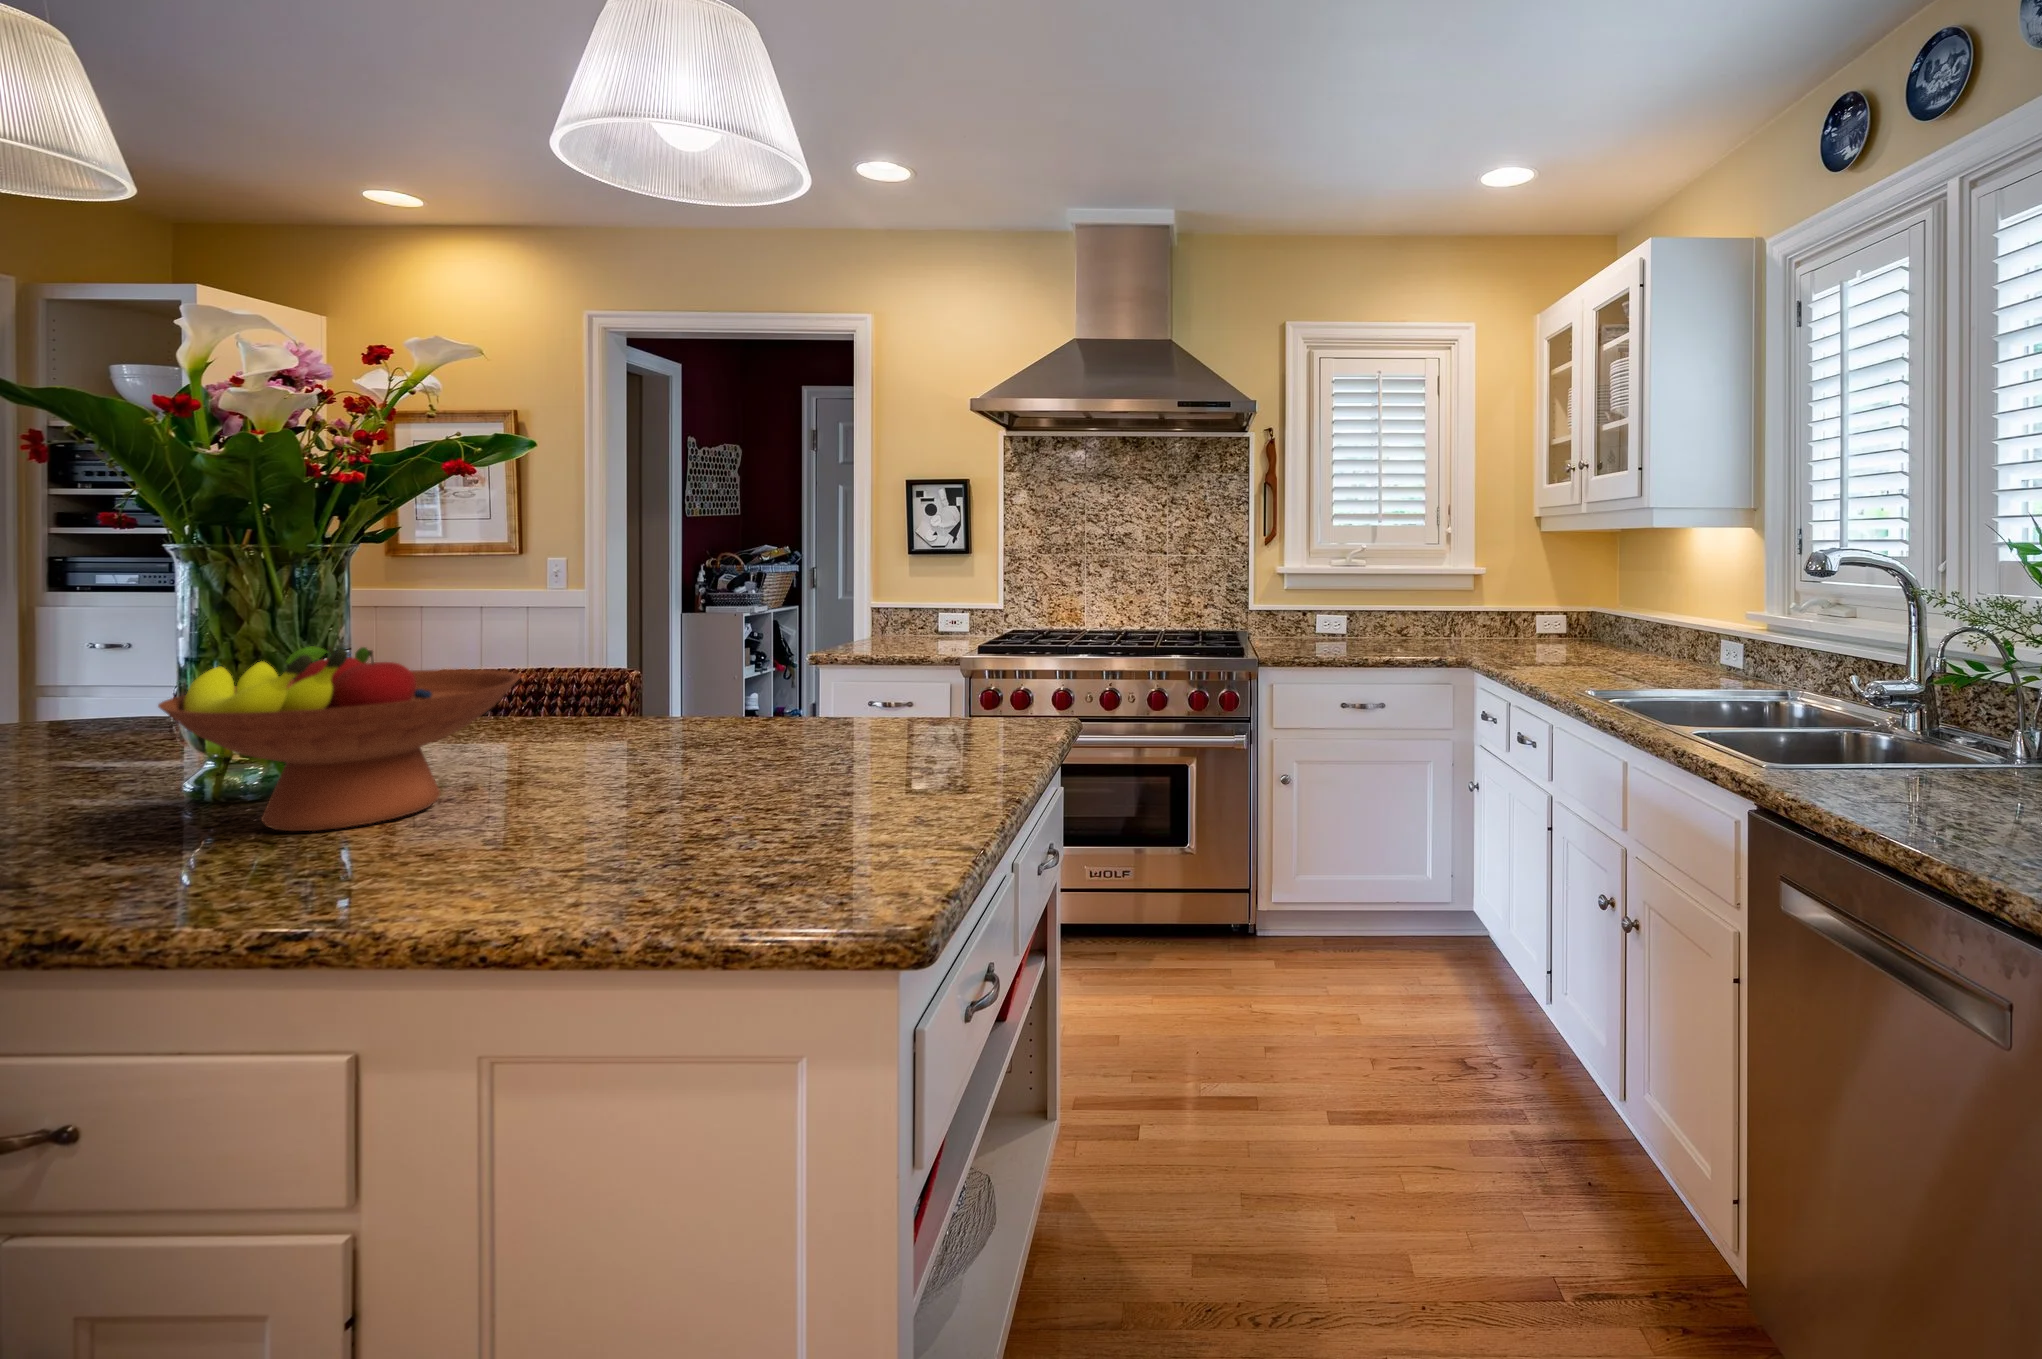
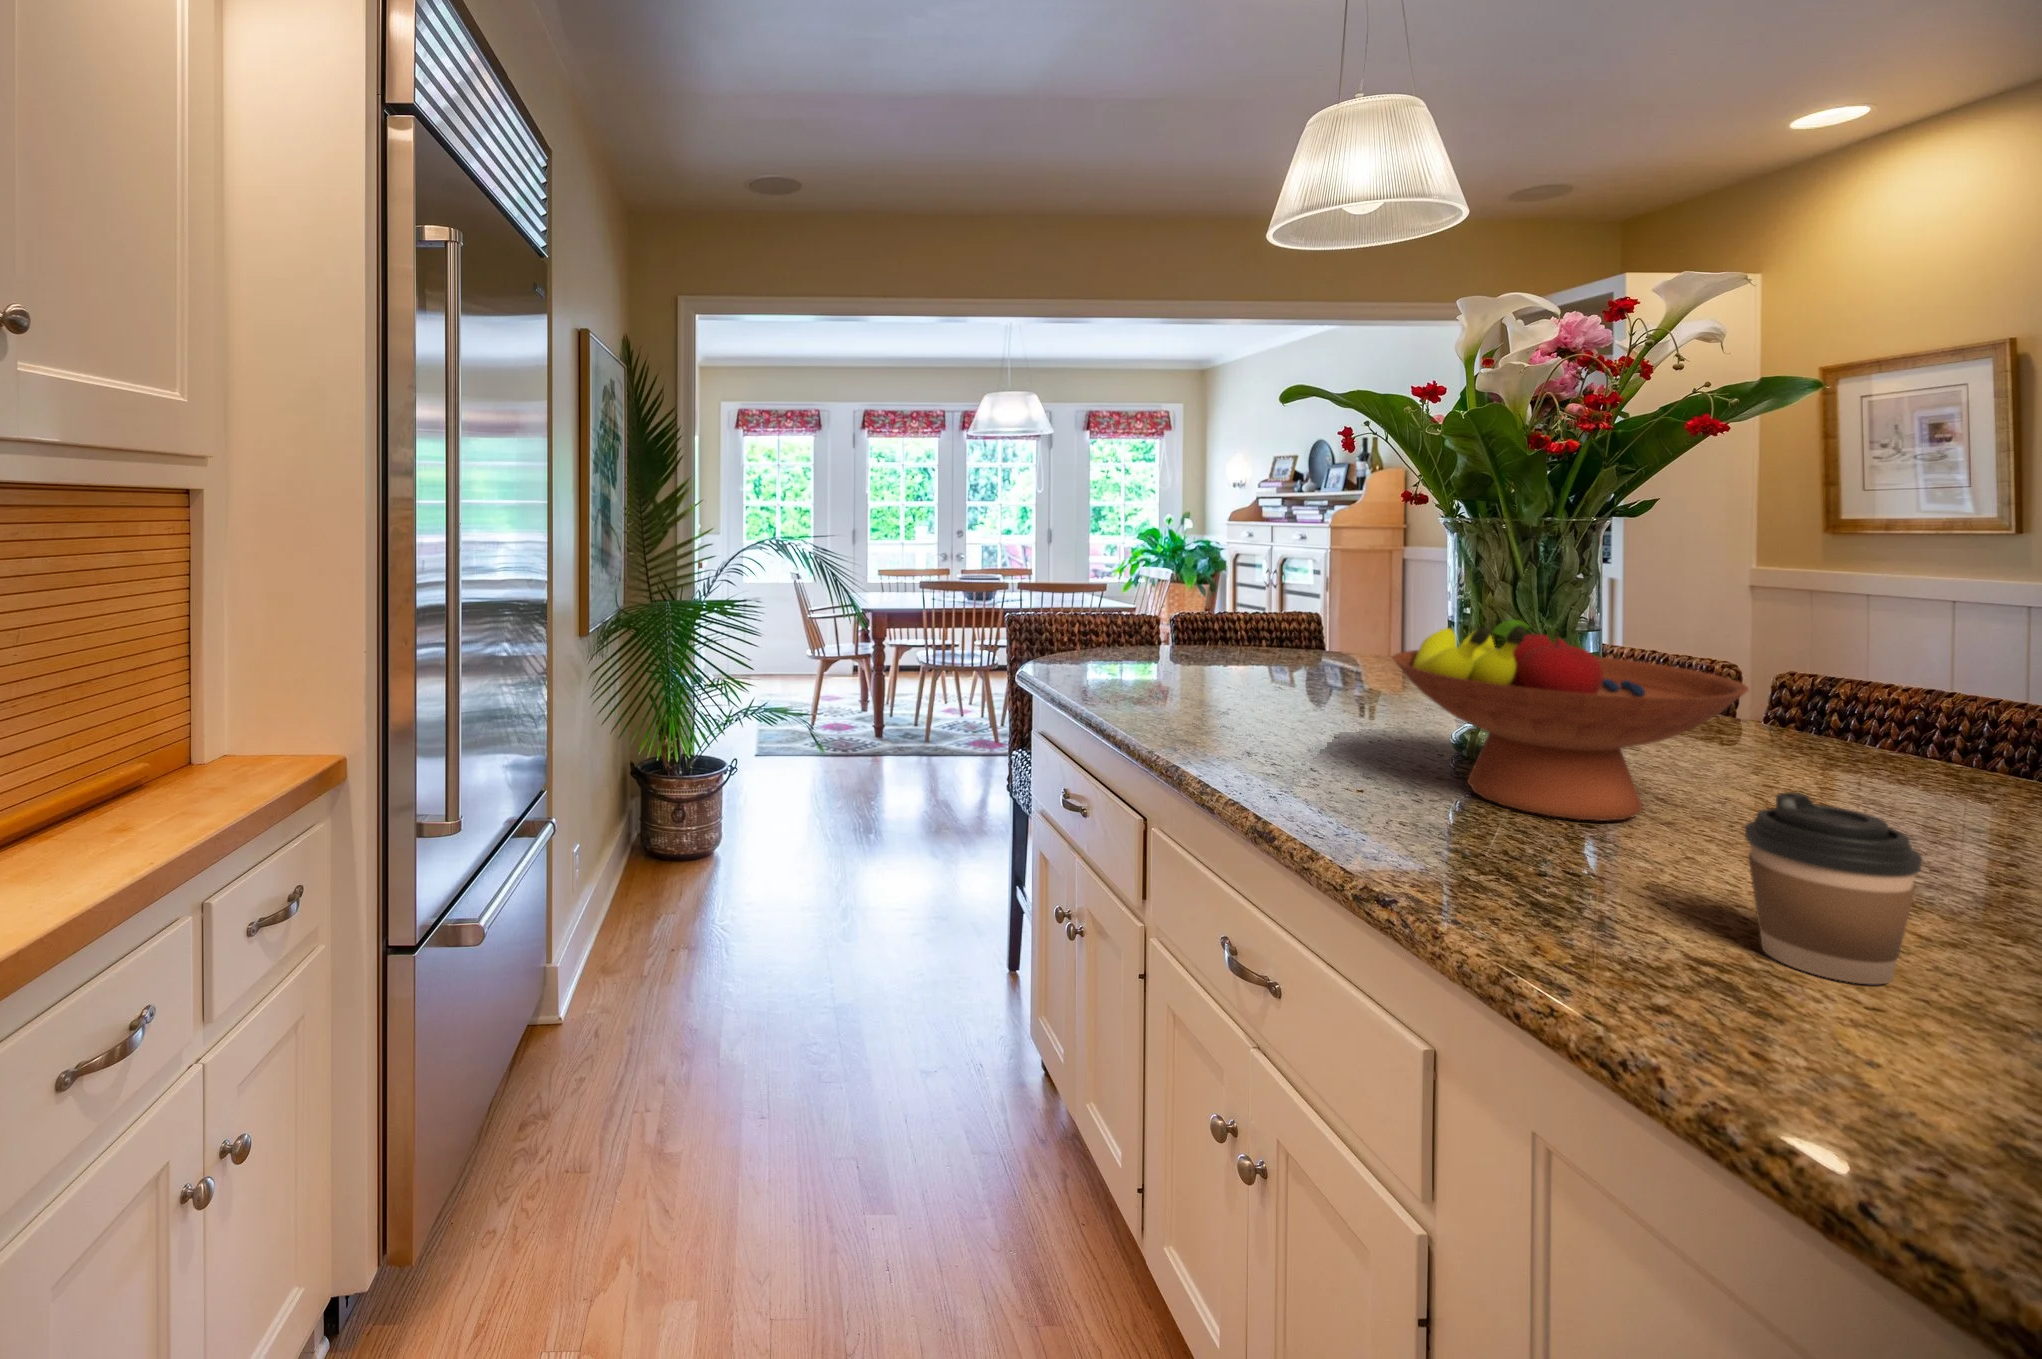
coffee cup: none [579,732,677,850] -> present [1745,792,1922,984]

